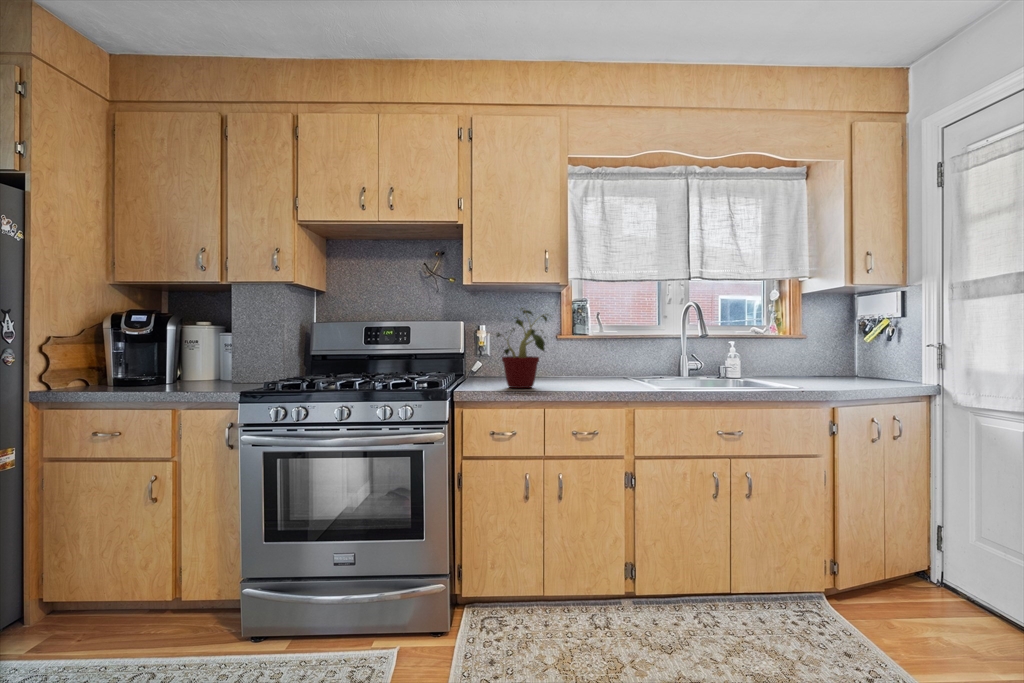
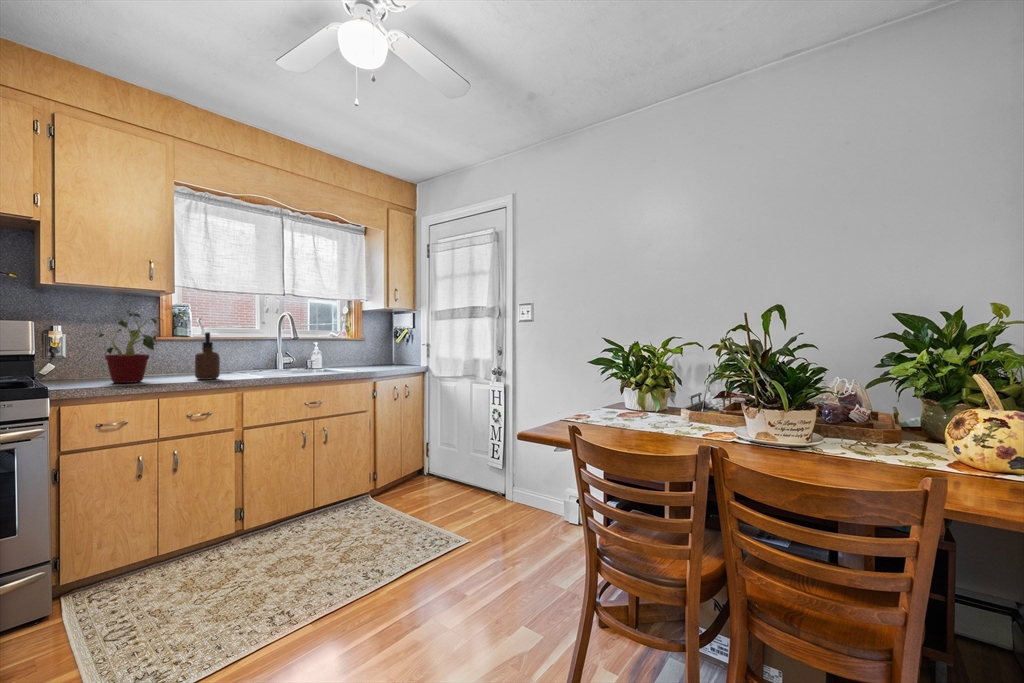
soap dispenser: none [583,330,608,389] -> present [195,332,220,380]

